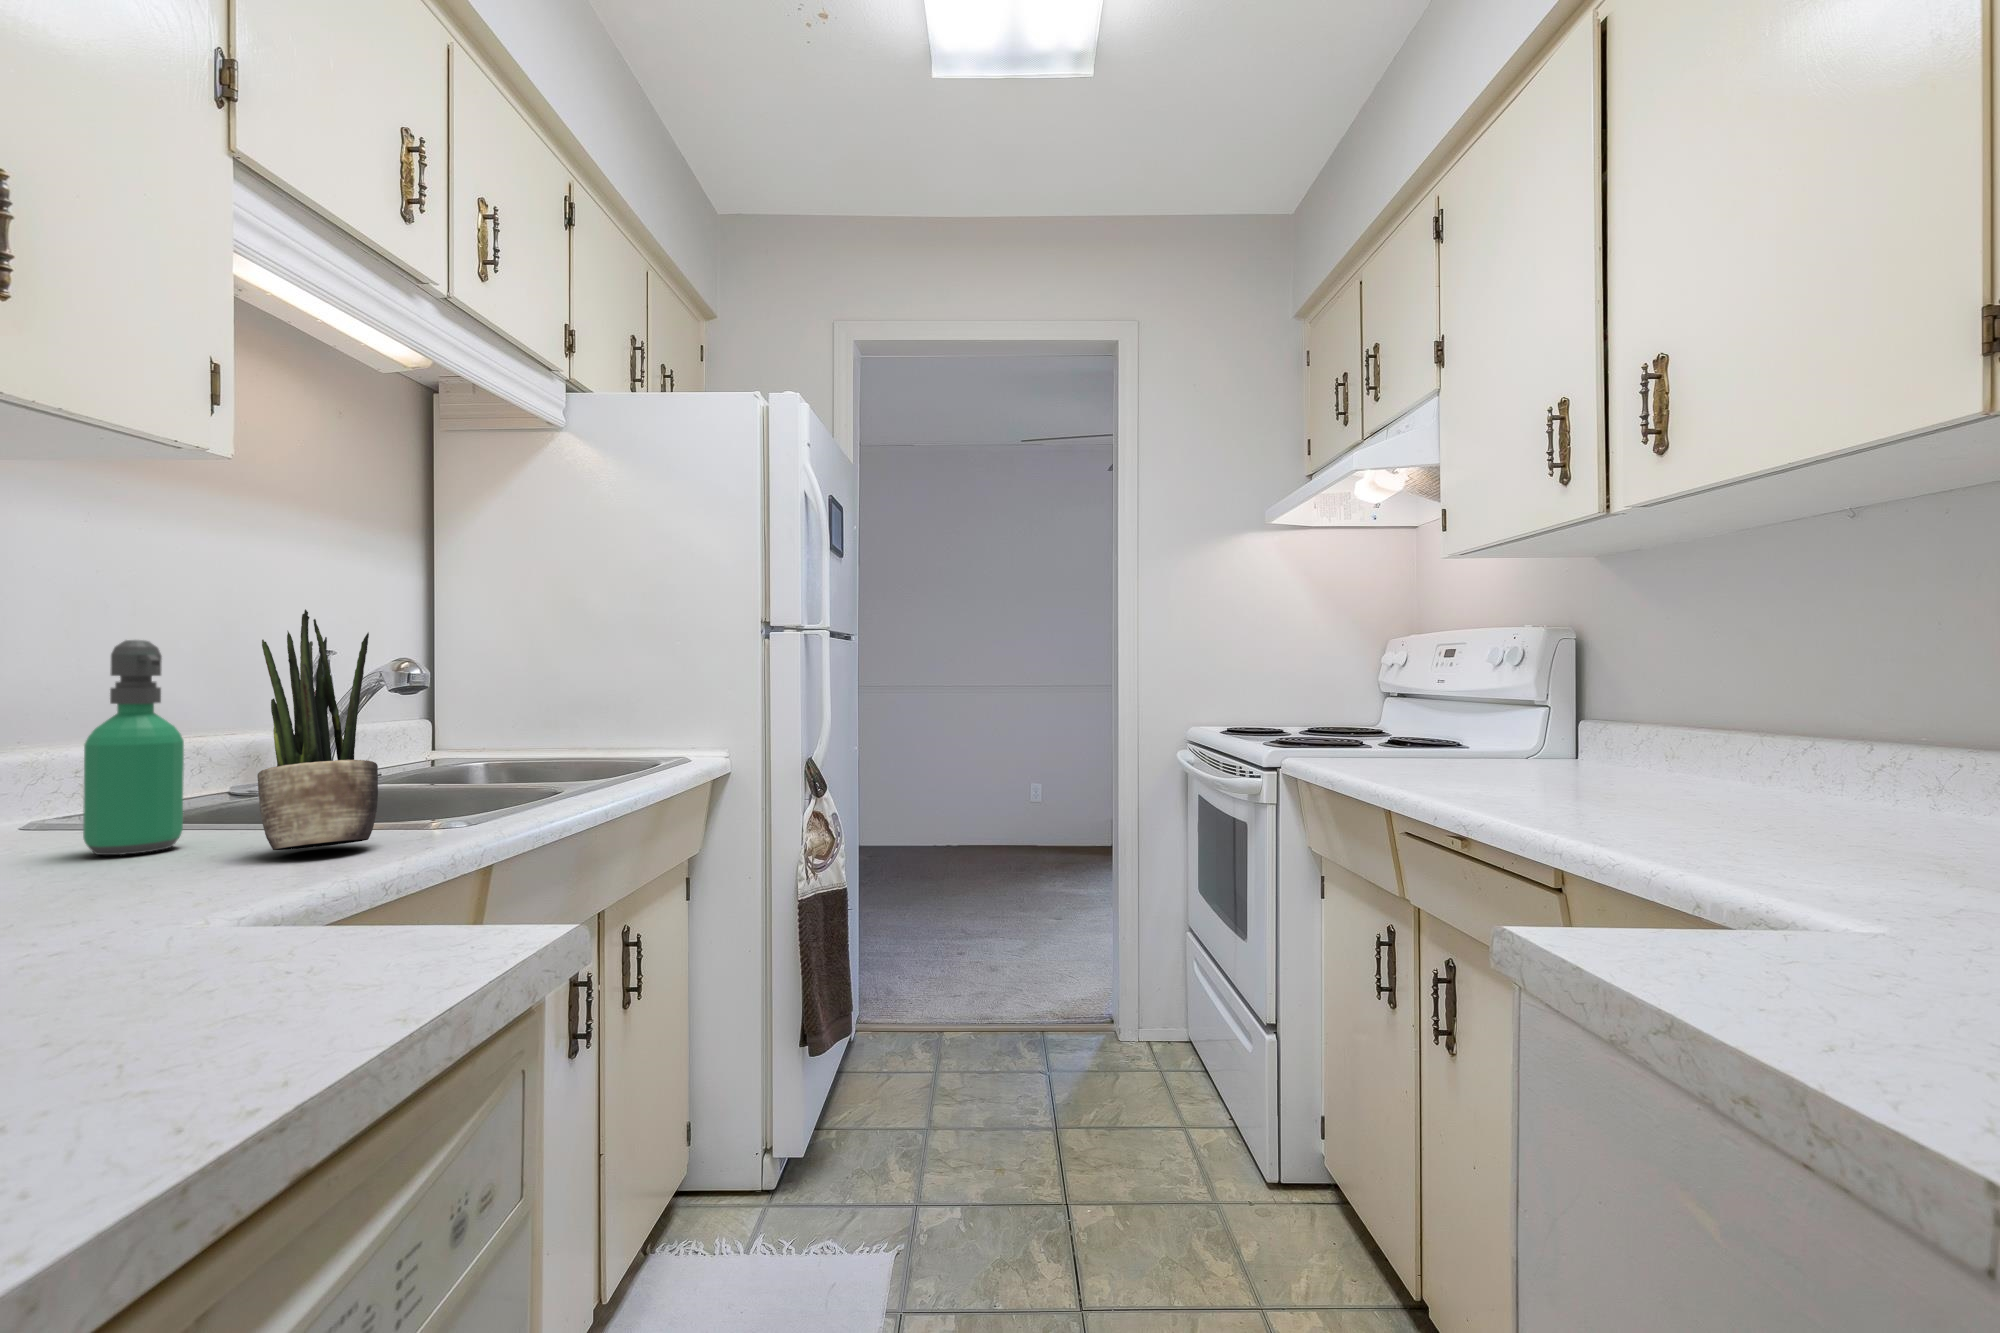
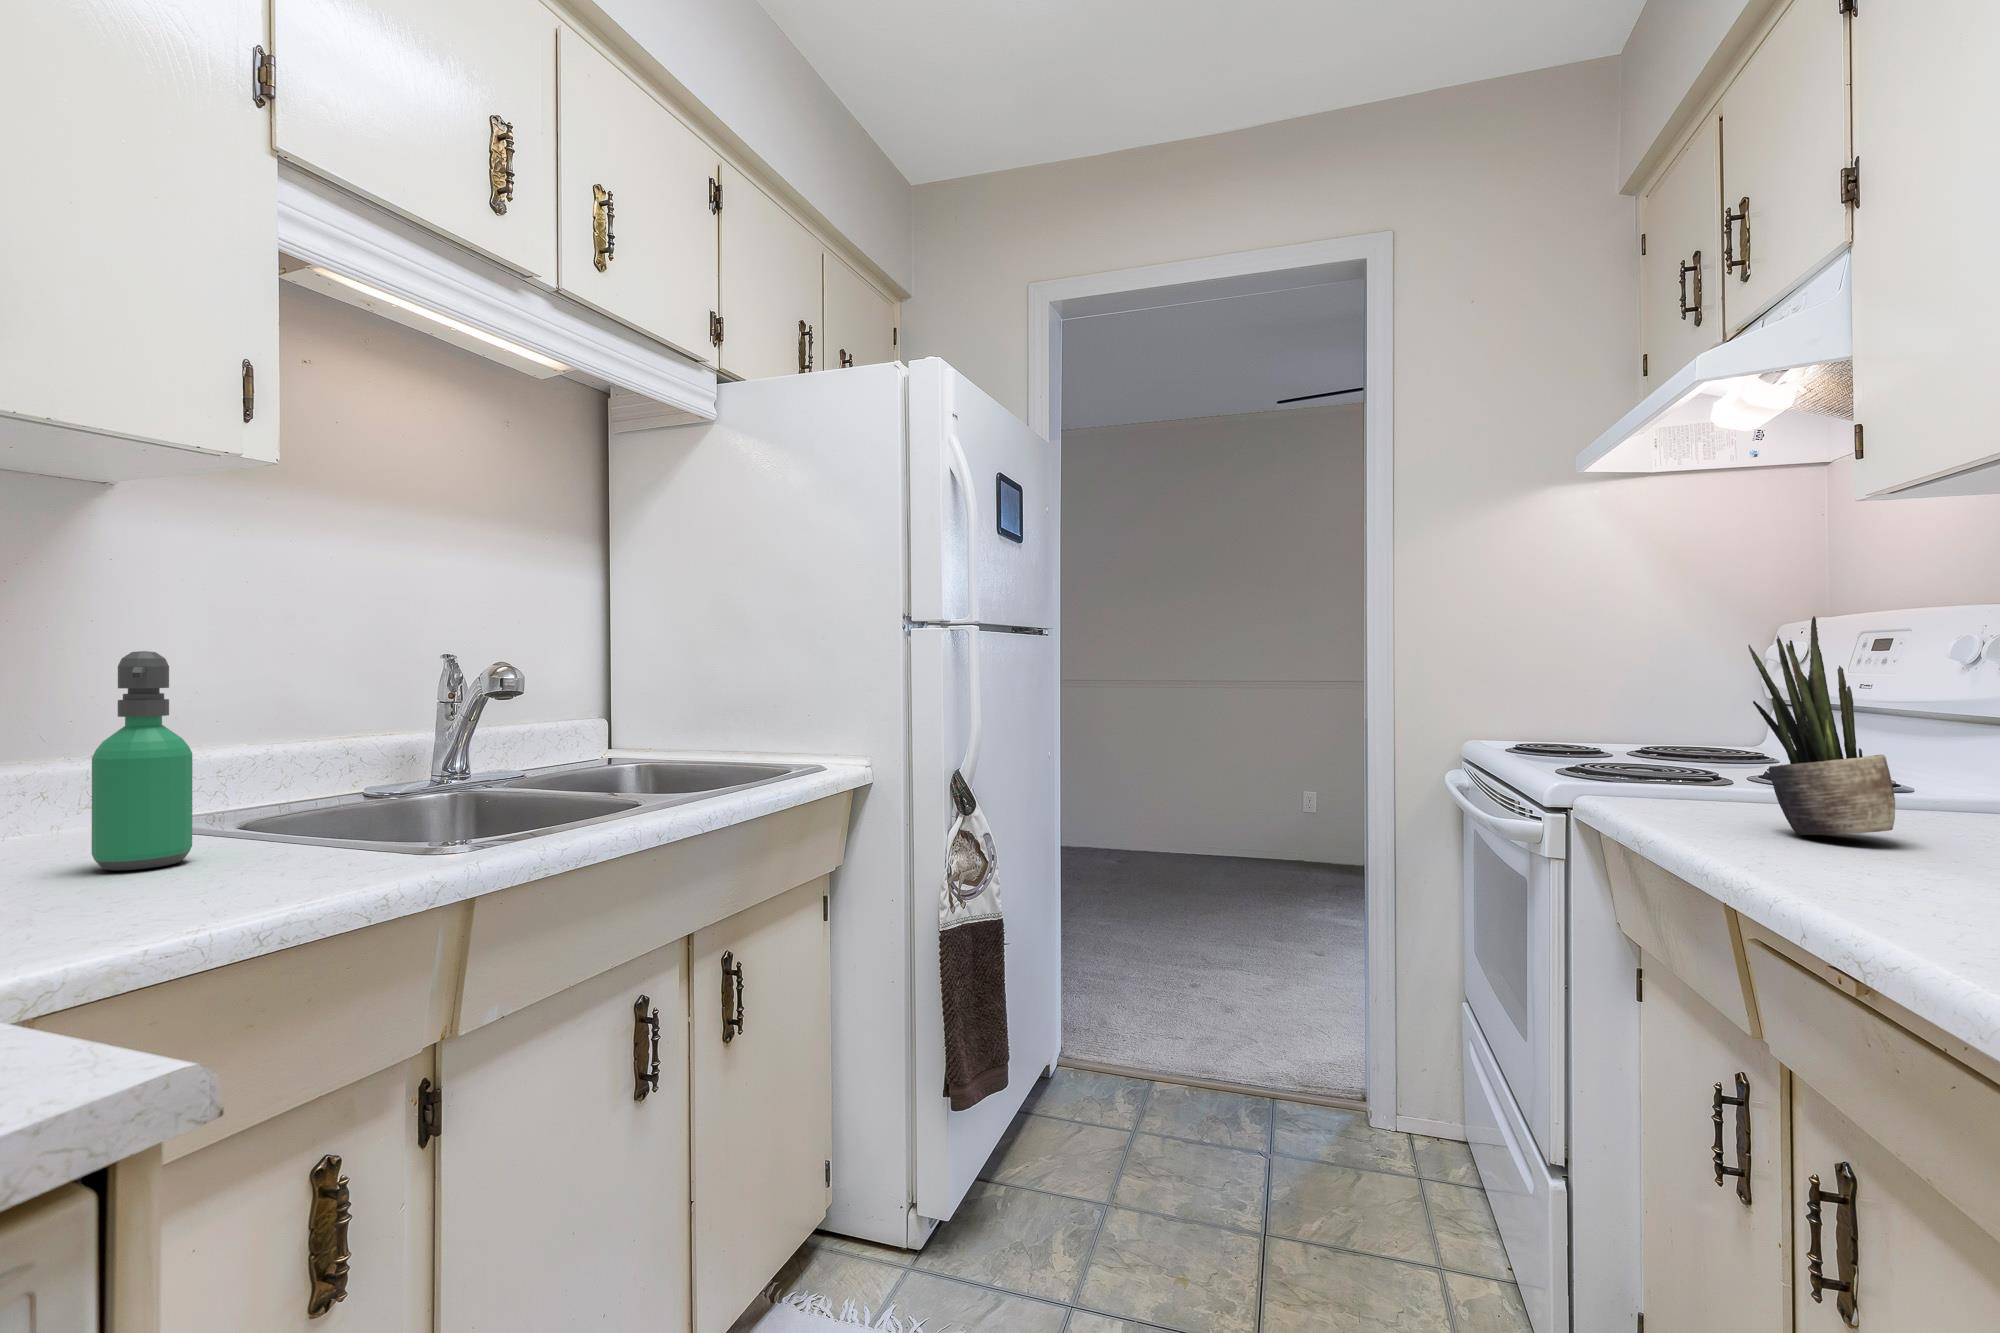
potted plant: present [257,609,378,850] -> present [1748,616,1895,835]

